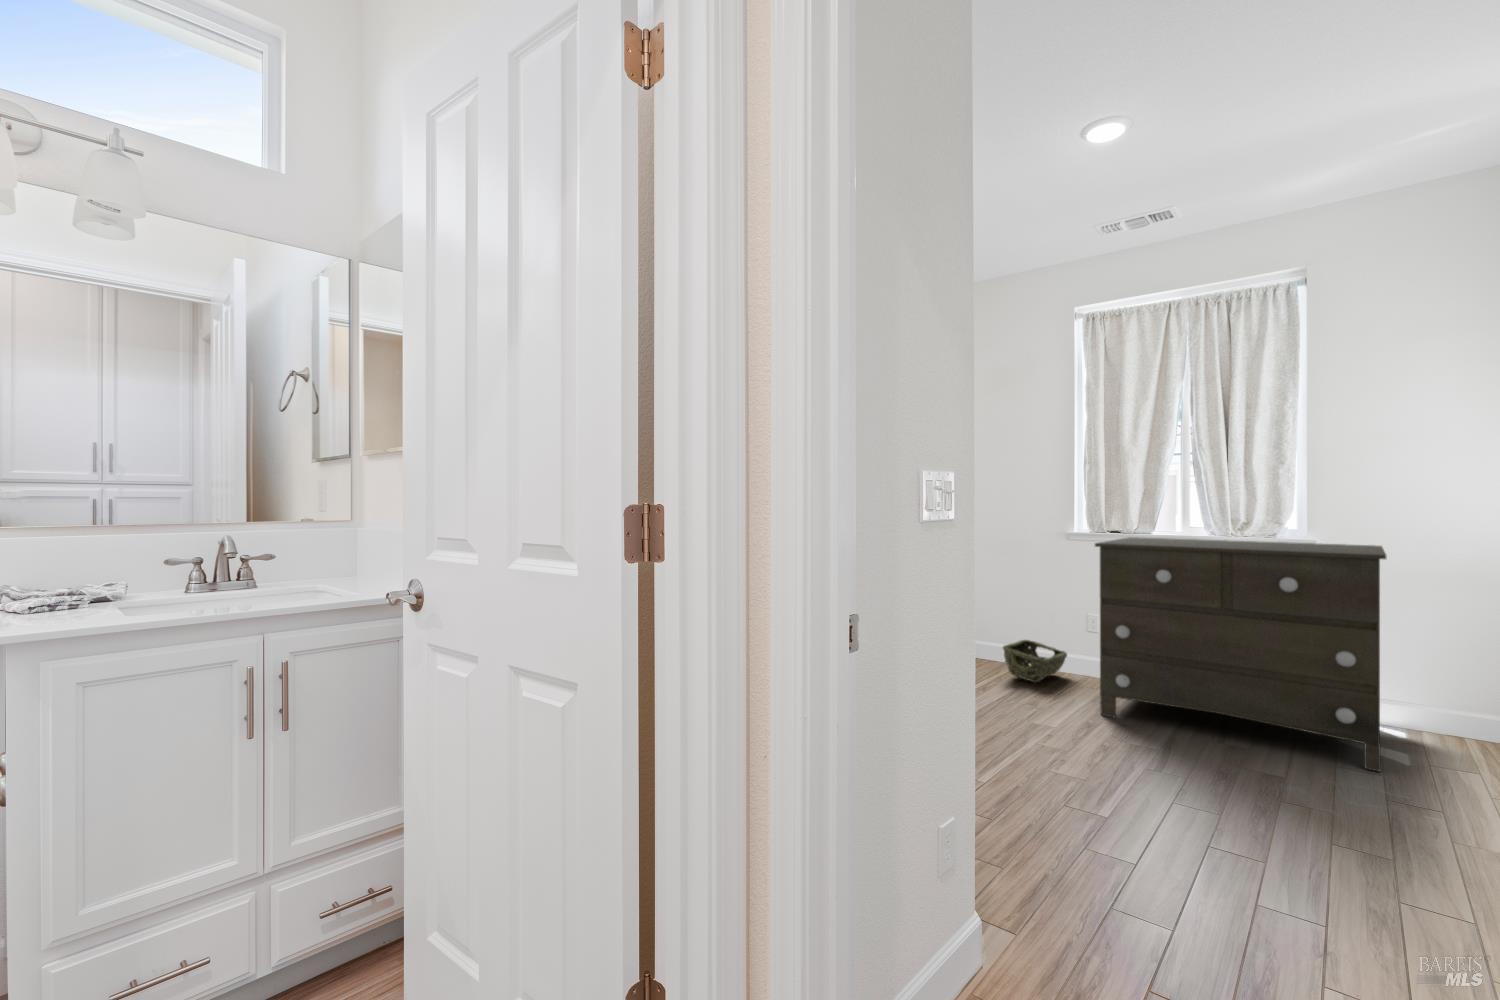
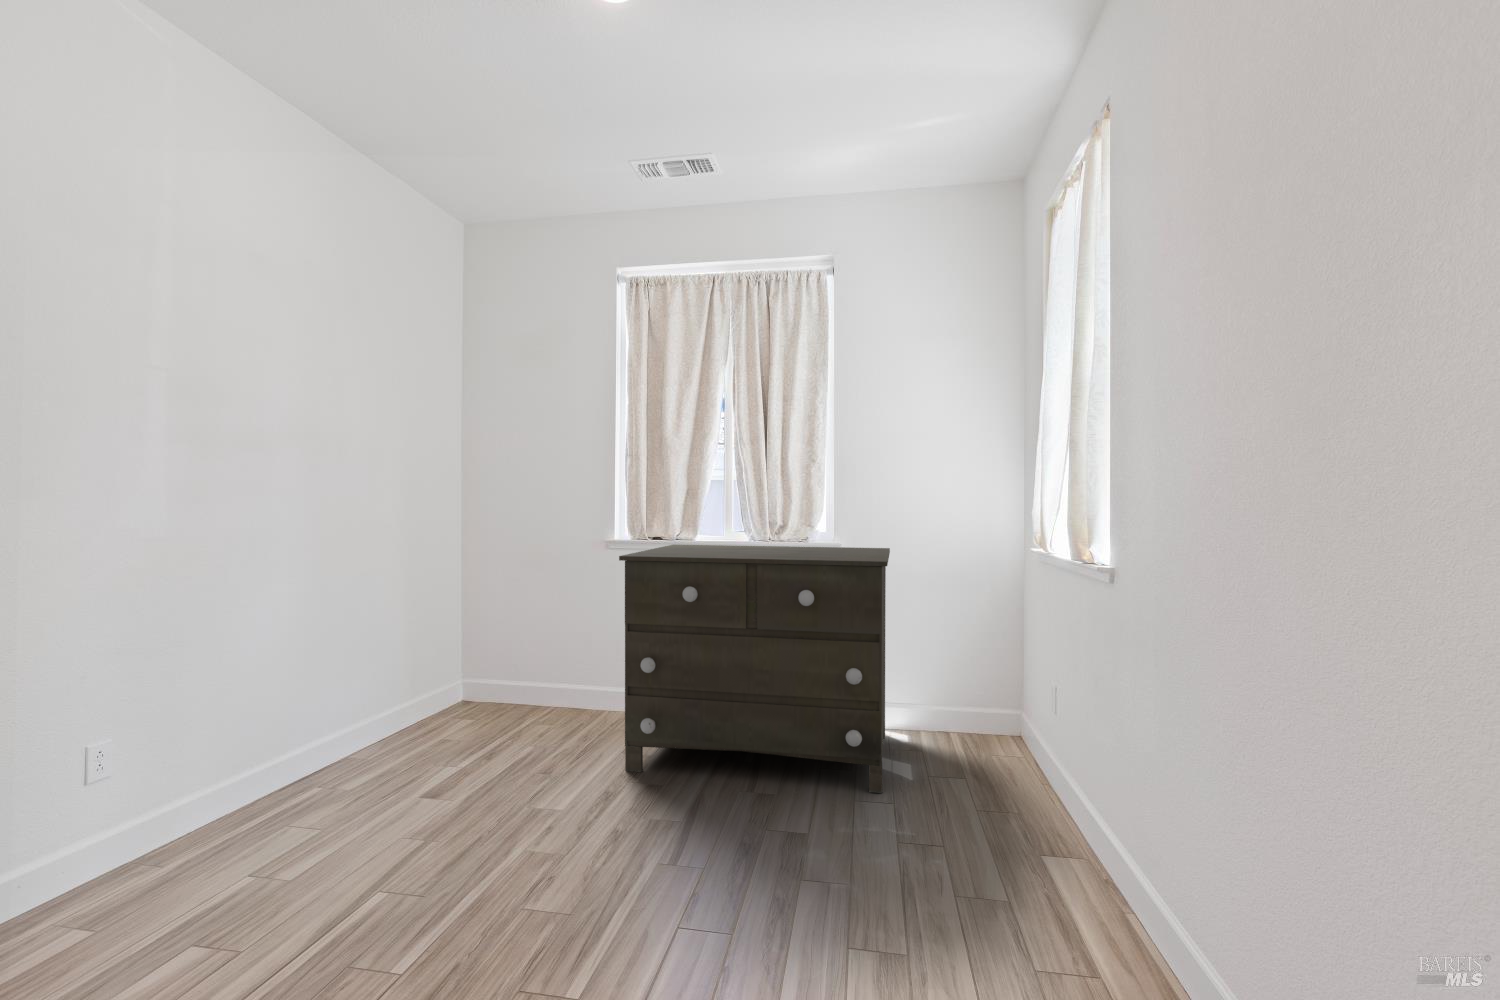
woven basket: present [1003,640,1067,683] -> none [524,676,607,734]

